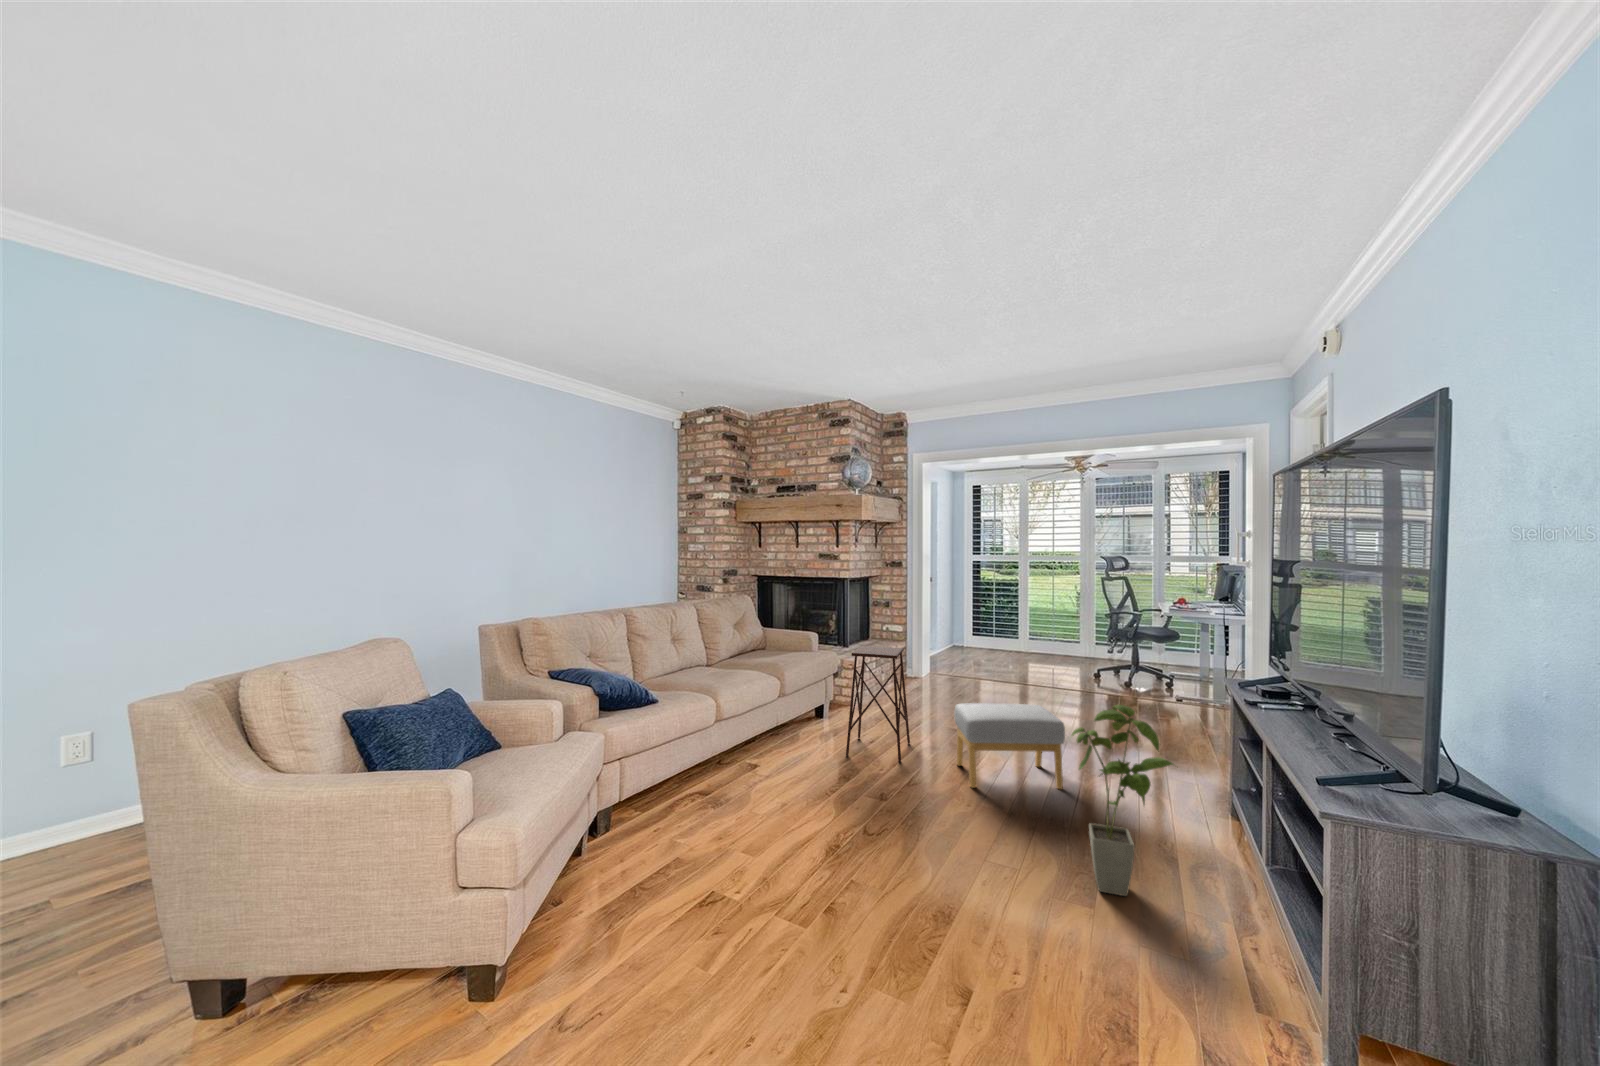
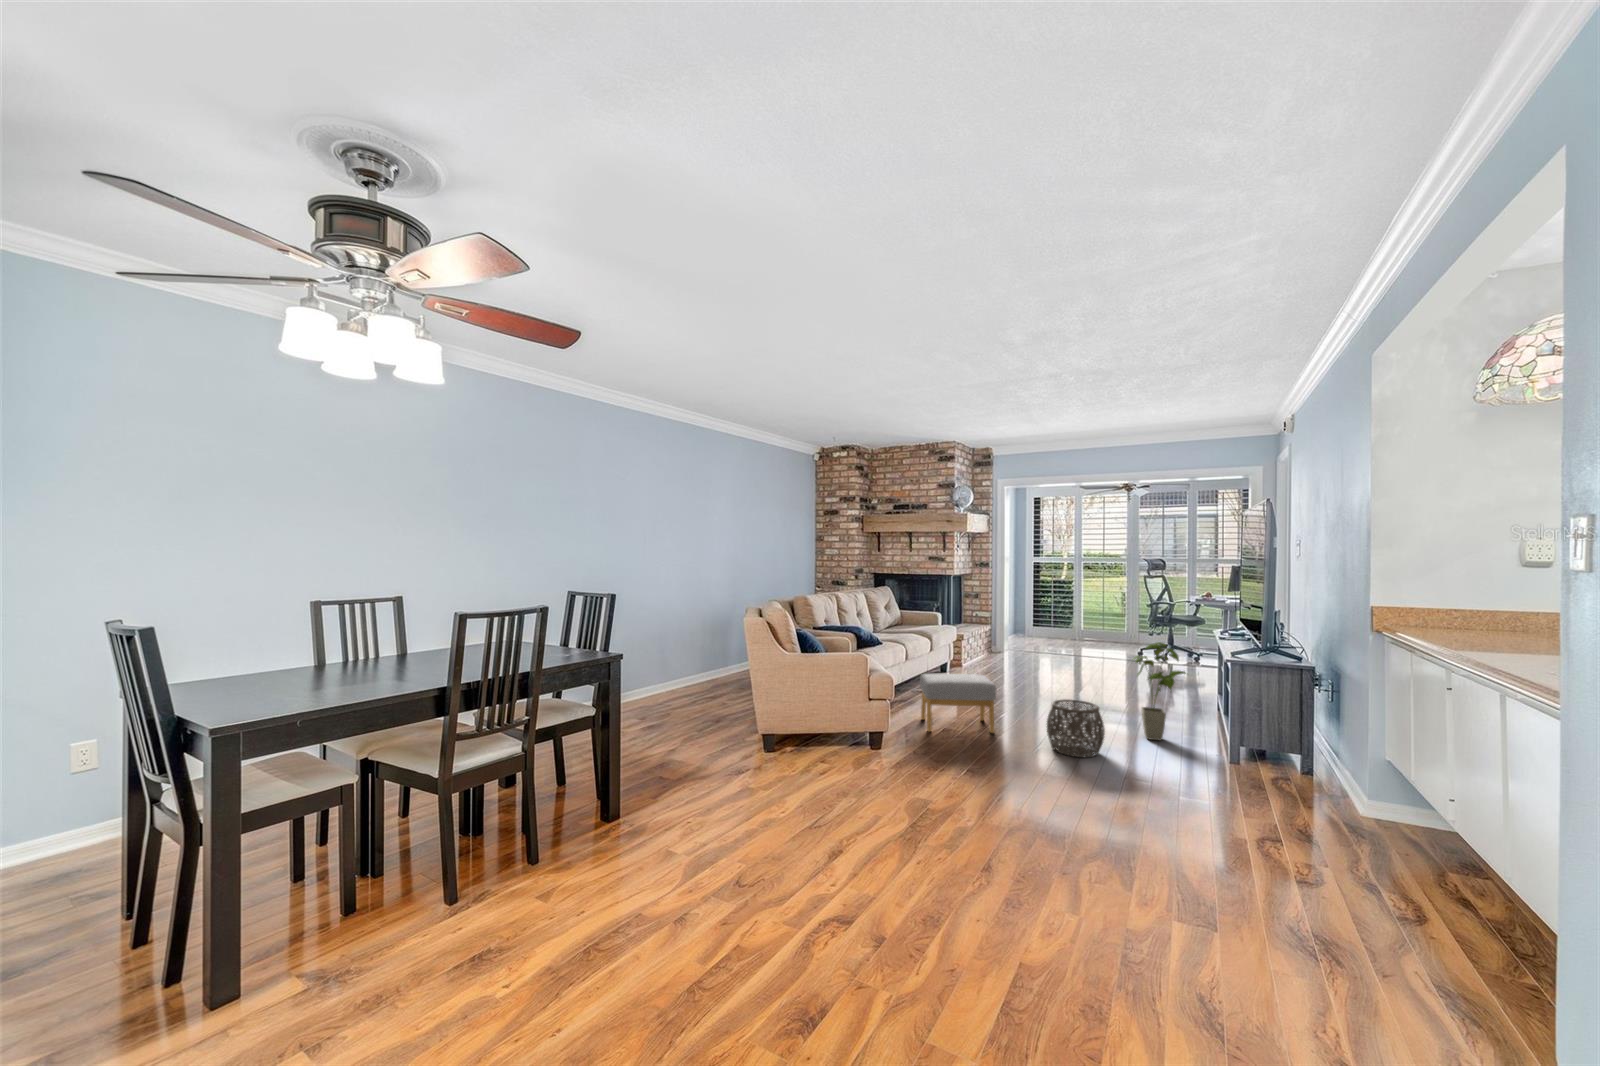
side table: present [846,646,910,761] -> none [977,621,1016,694]
footstool: present [954,703,1065,789] -> present [920,674,996,733]
woven basket: none [893,825,1009,972] -> present [1046,699,1105,757]

